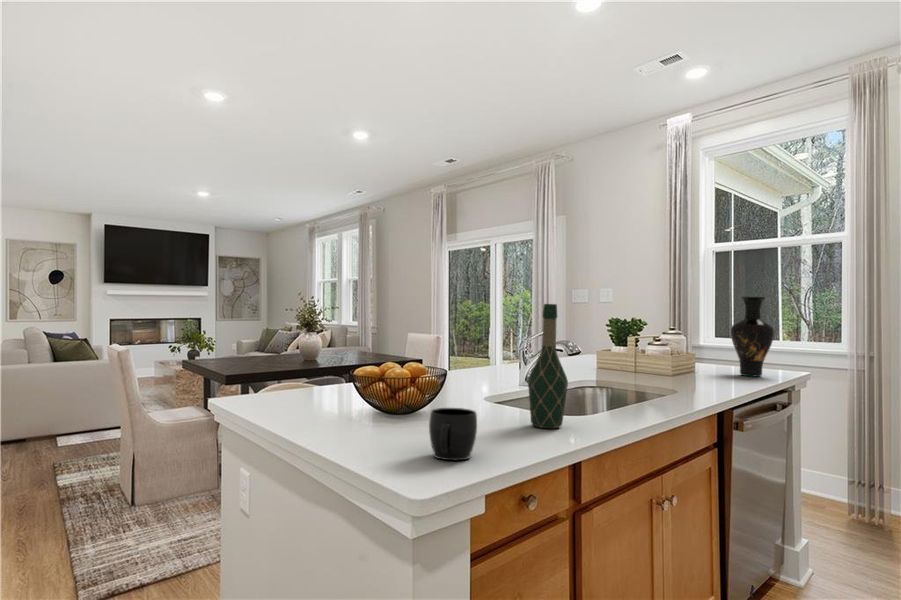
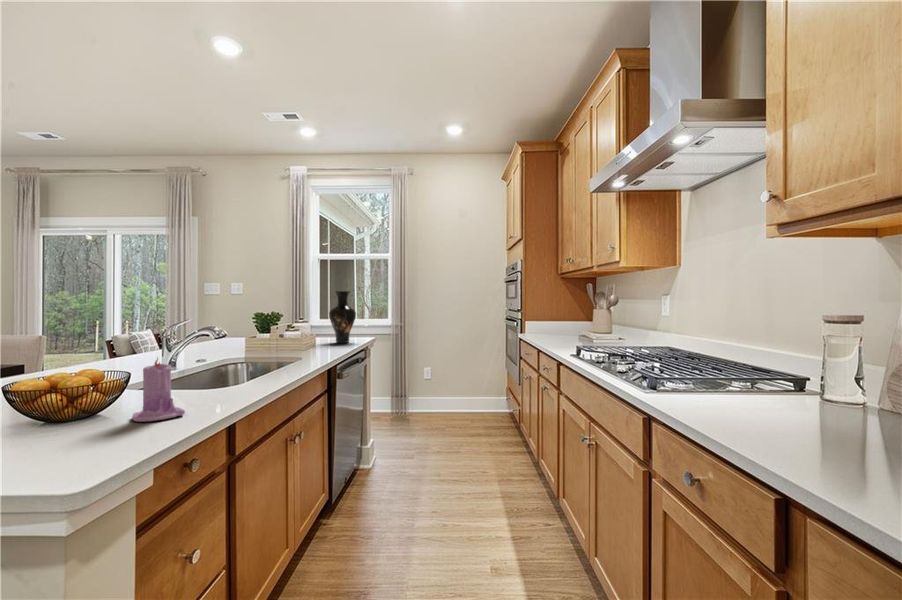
wine bottle: present [528,304,568,428] -> none [183,297,220,401]
candle: none [477,370,526,442] -> present [132,358,185,422]
mug: present [429,408,477,460] -> none [77,397,135,450]

